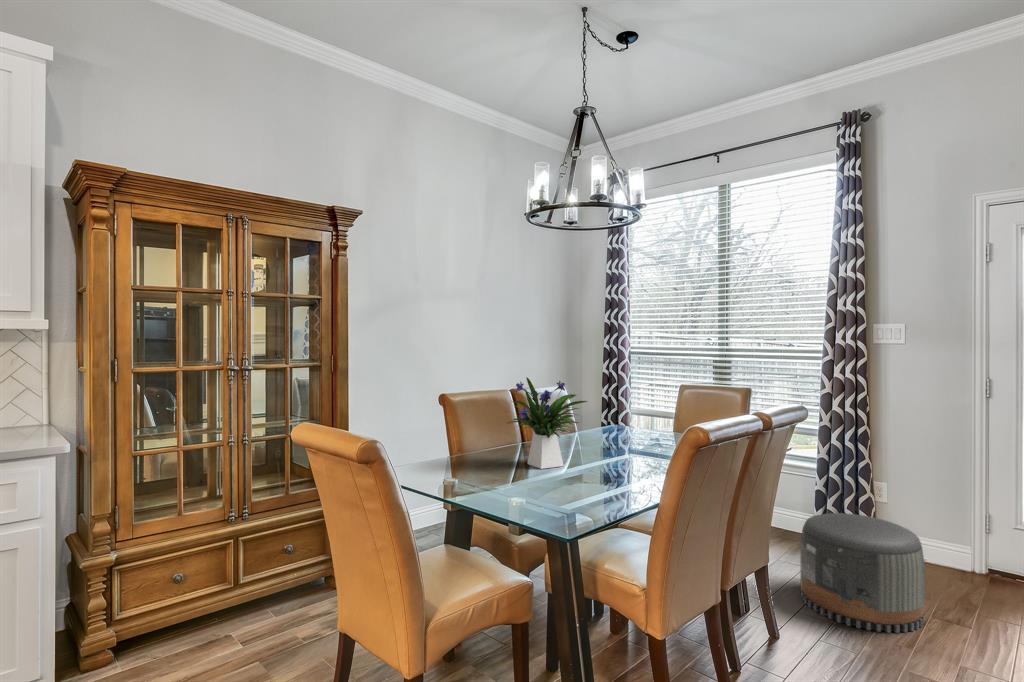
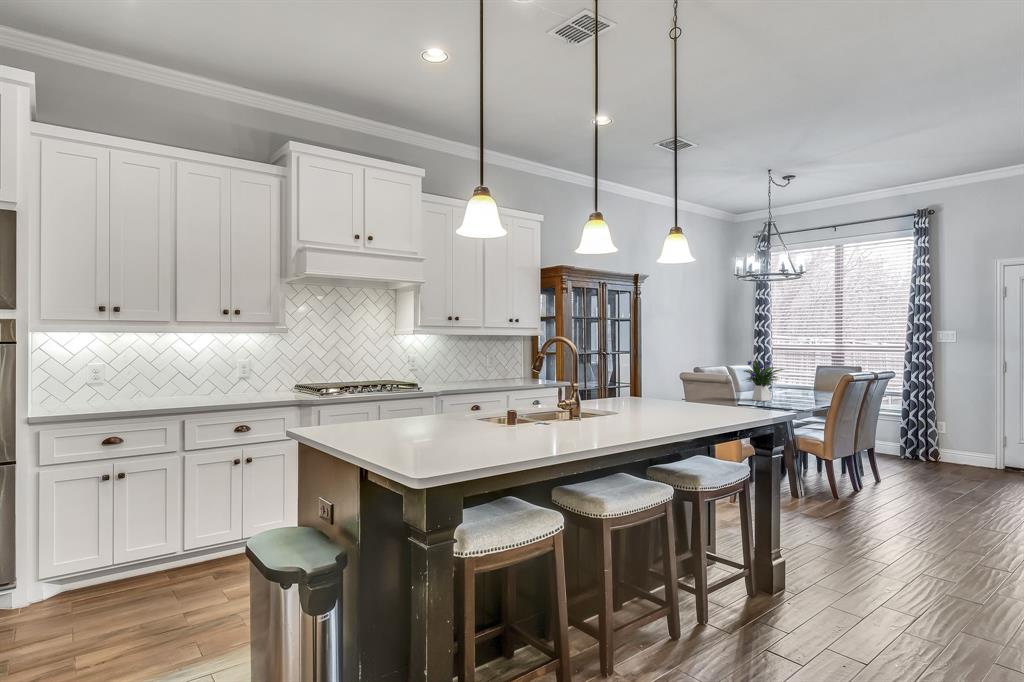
pouf: present [800,513,925,633] -> none [892,431,958,482]

